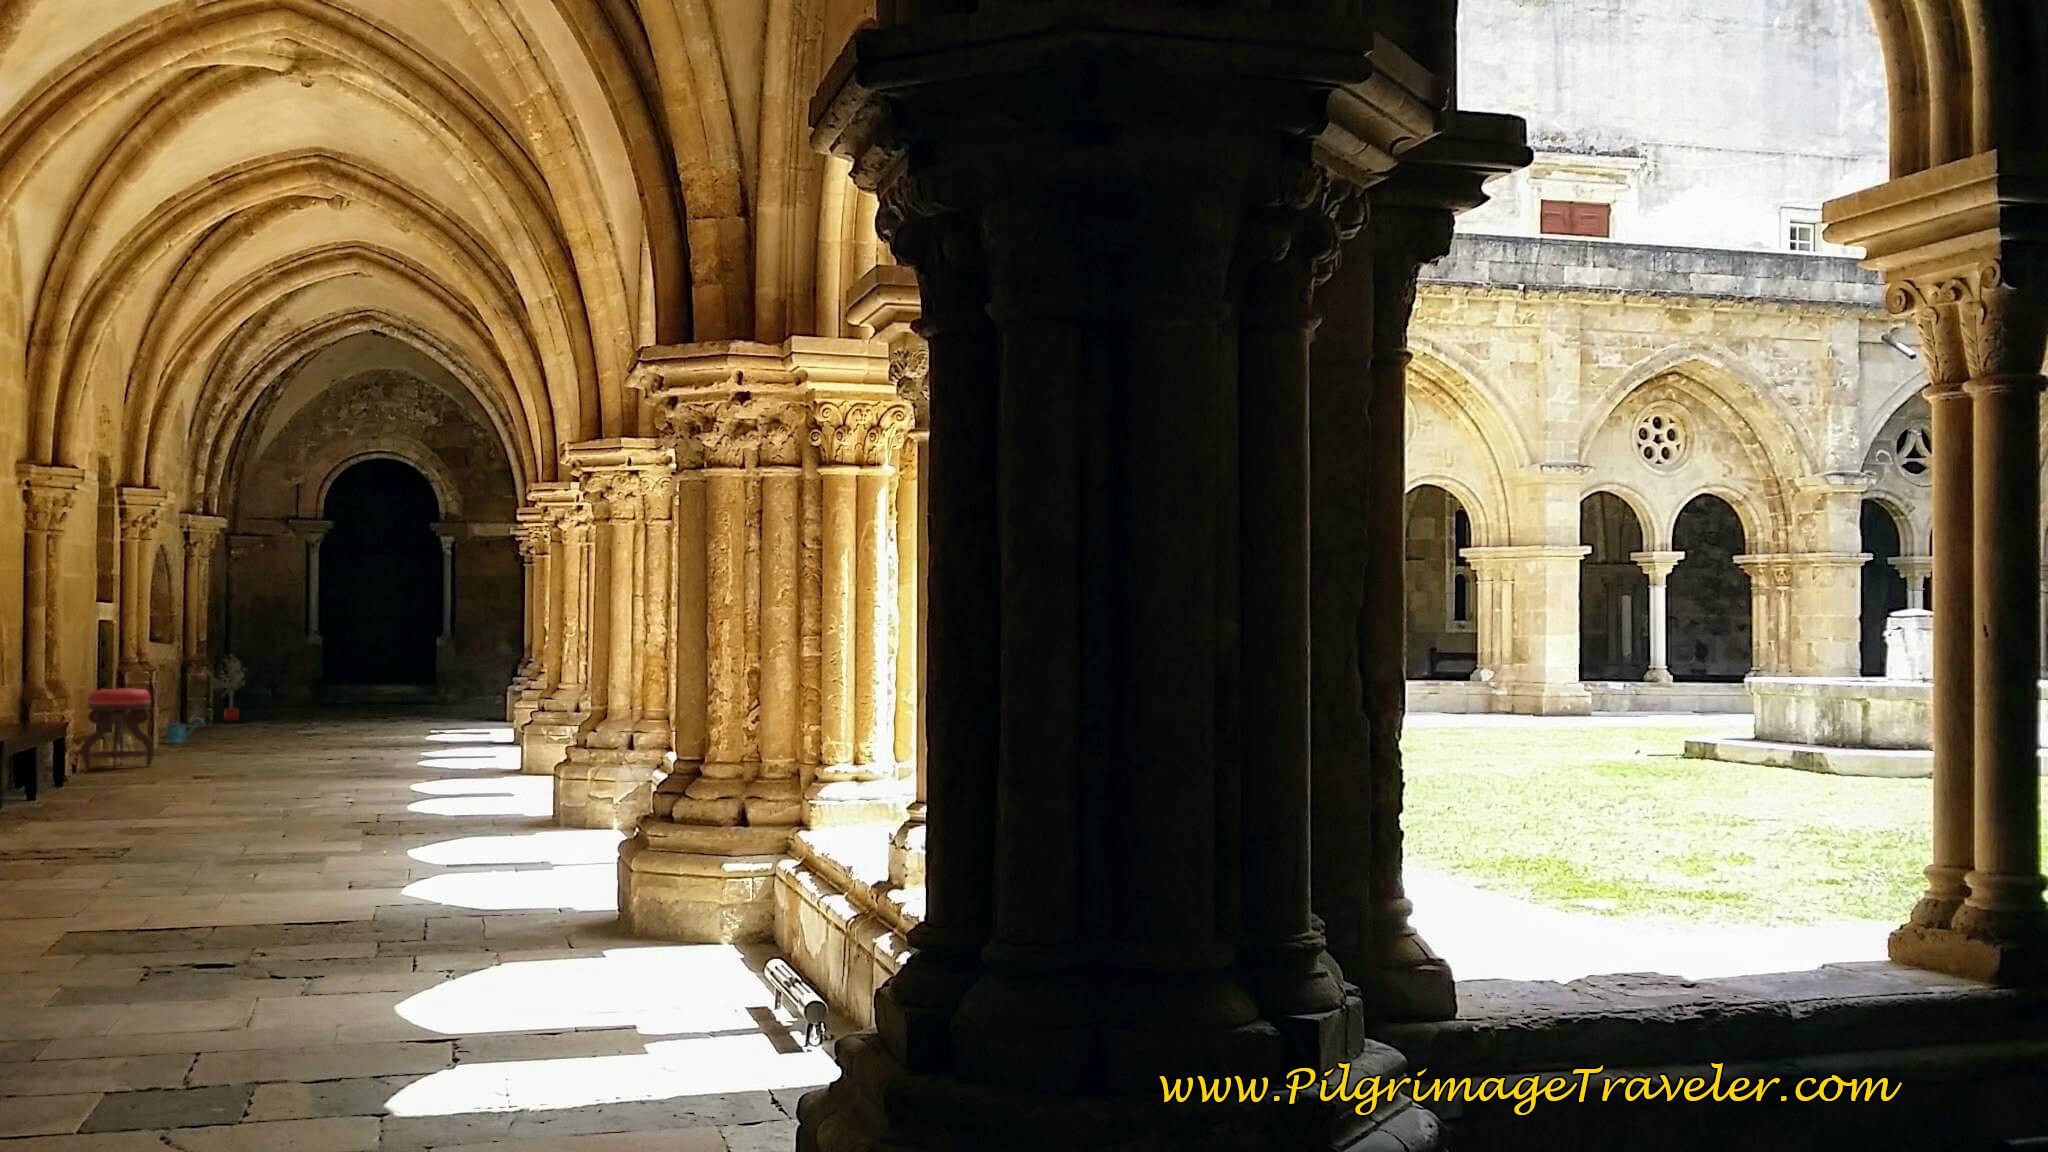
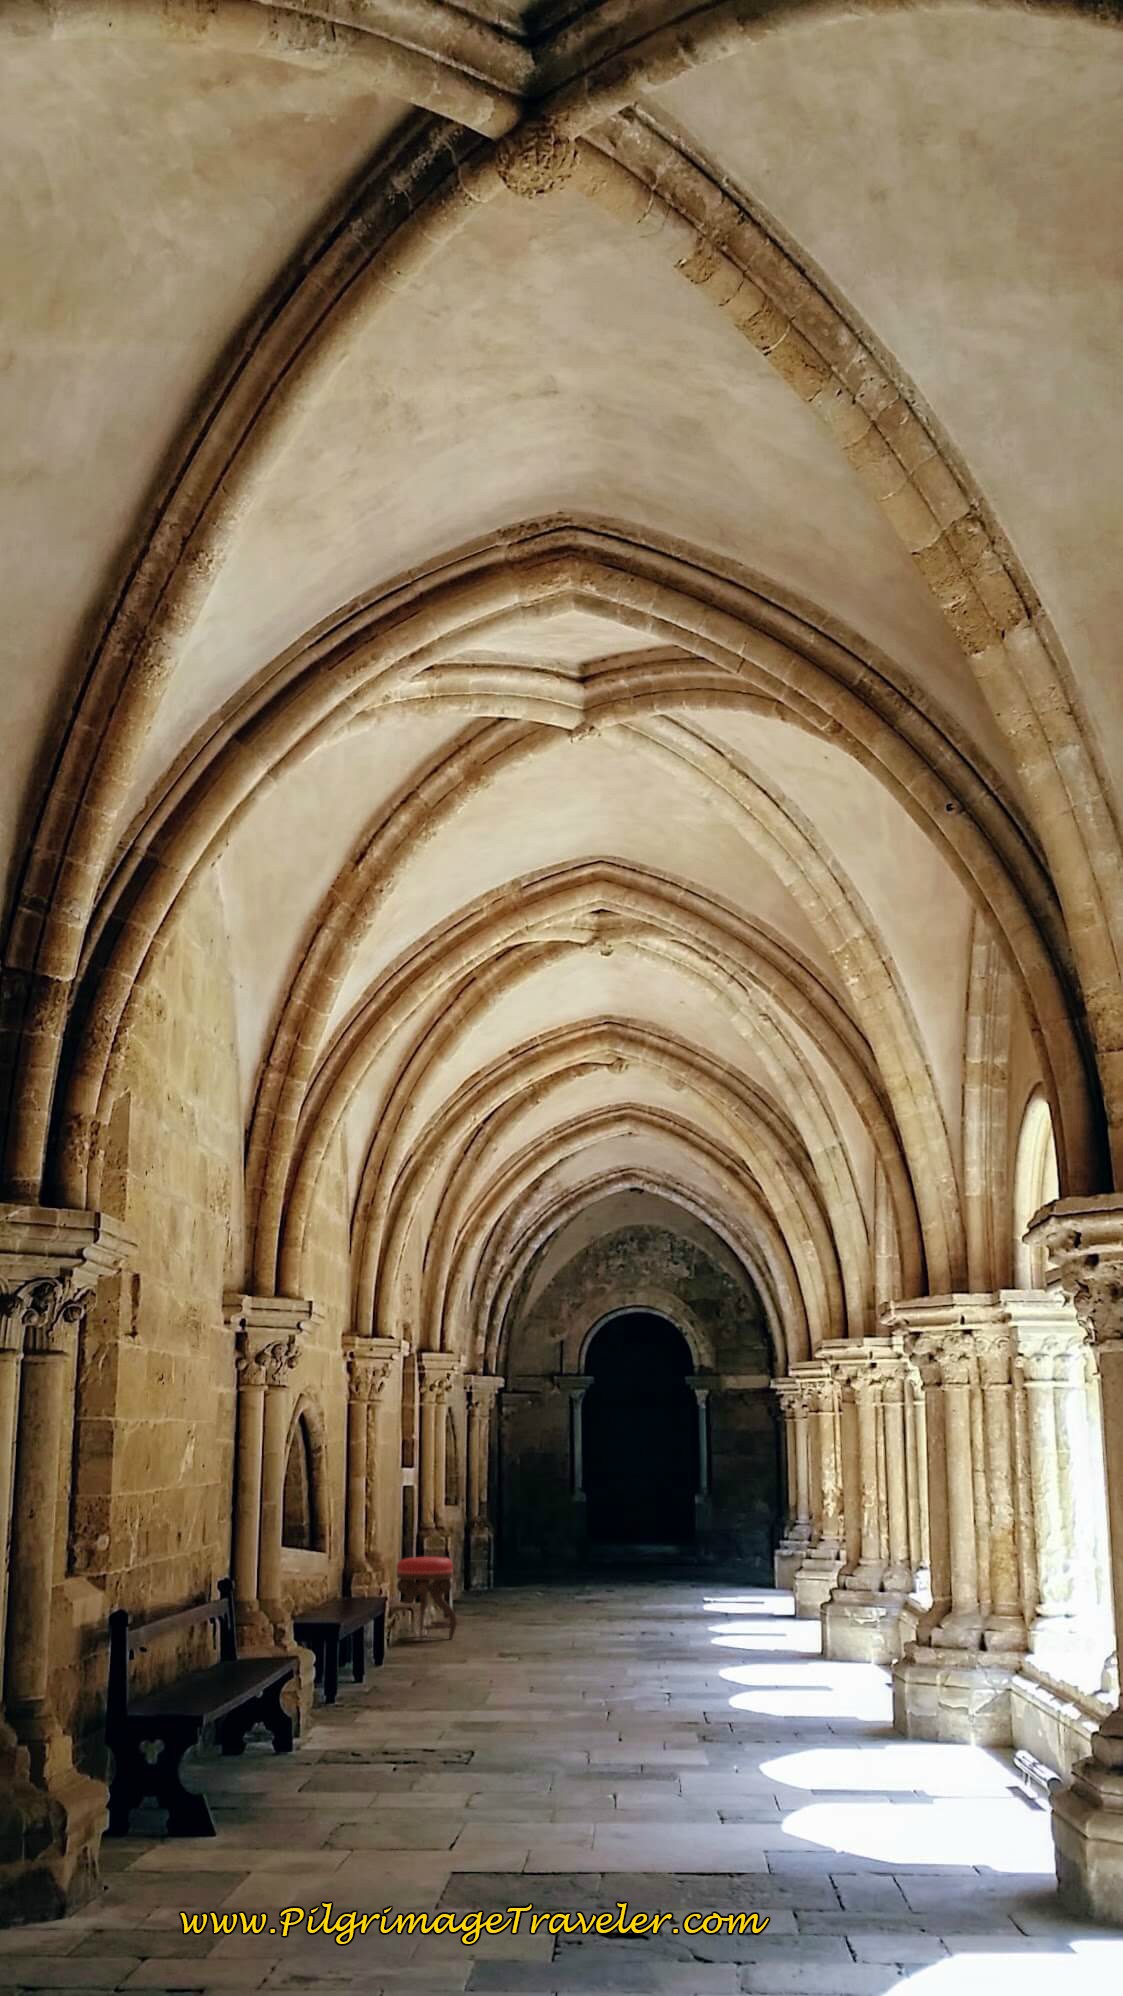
potted tree: present [210,657,244,721] -> none [488,1513,522,1582]
watering can: present [166,718,205,744] -> none [453,1583,493,1610]

